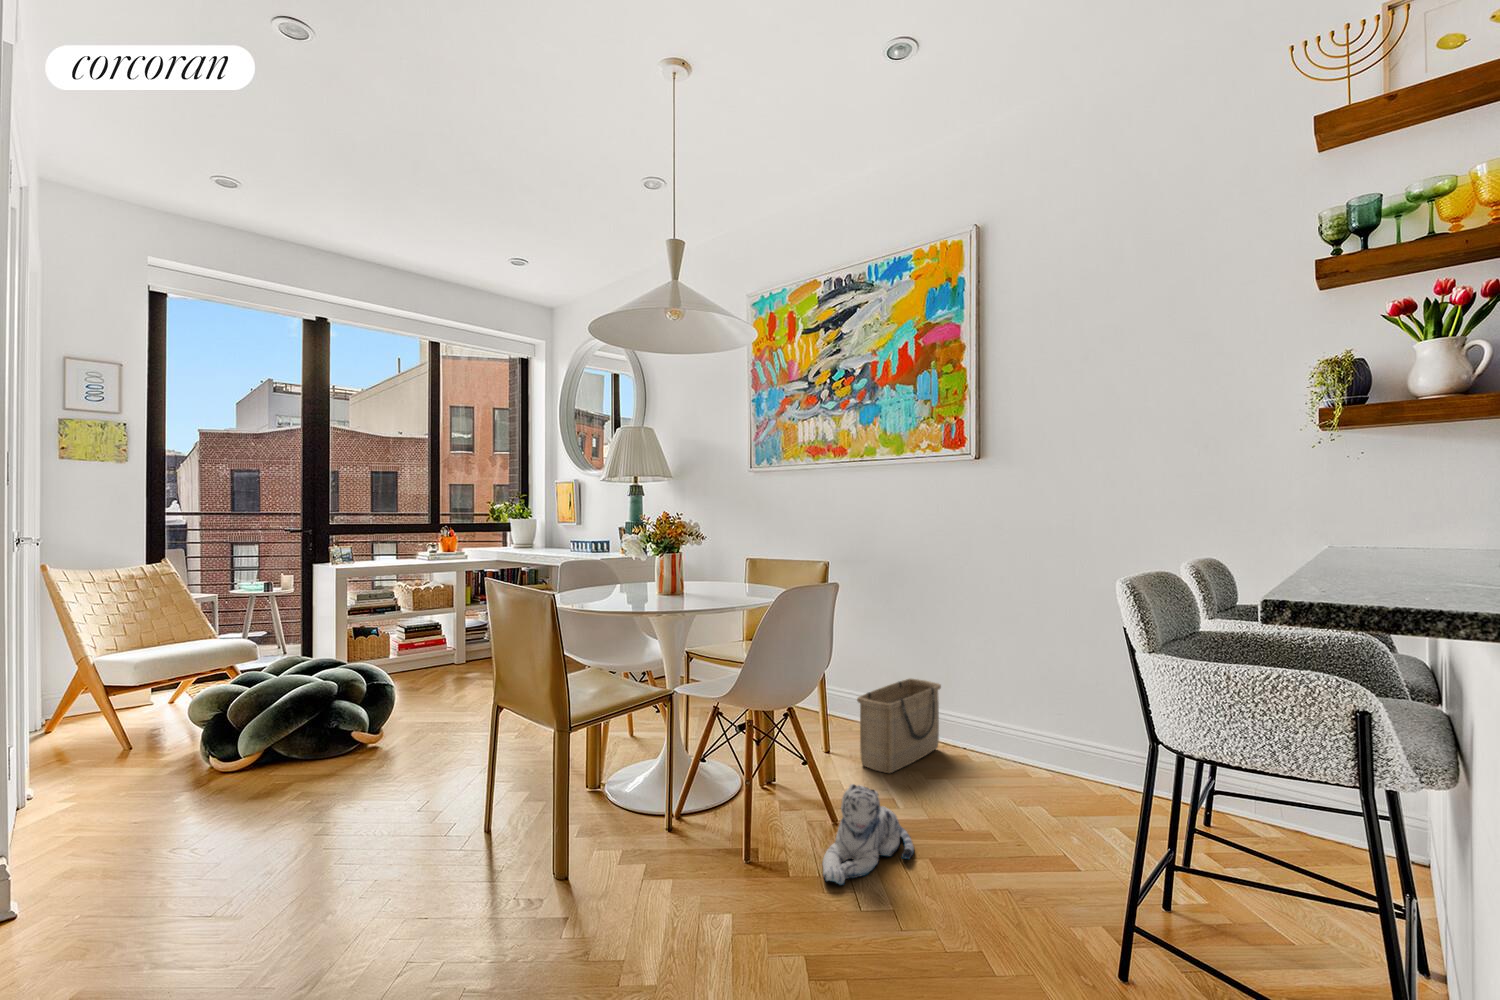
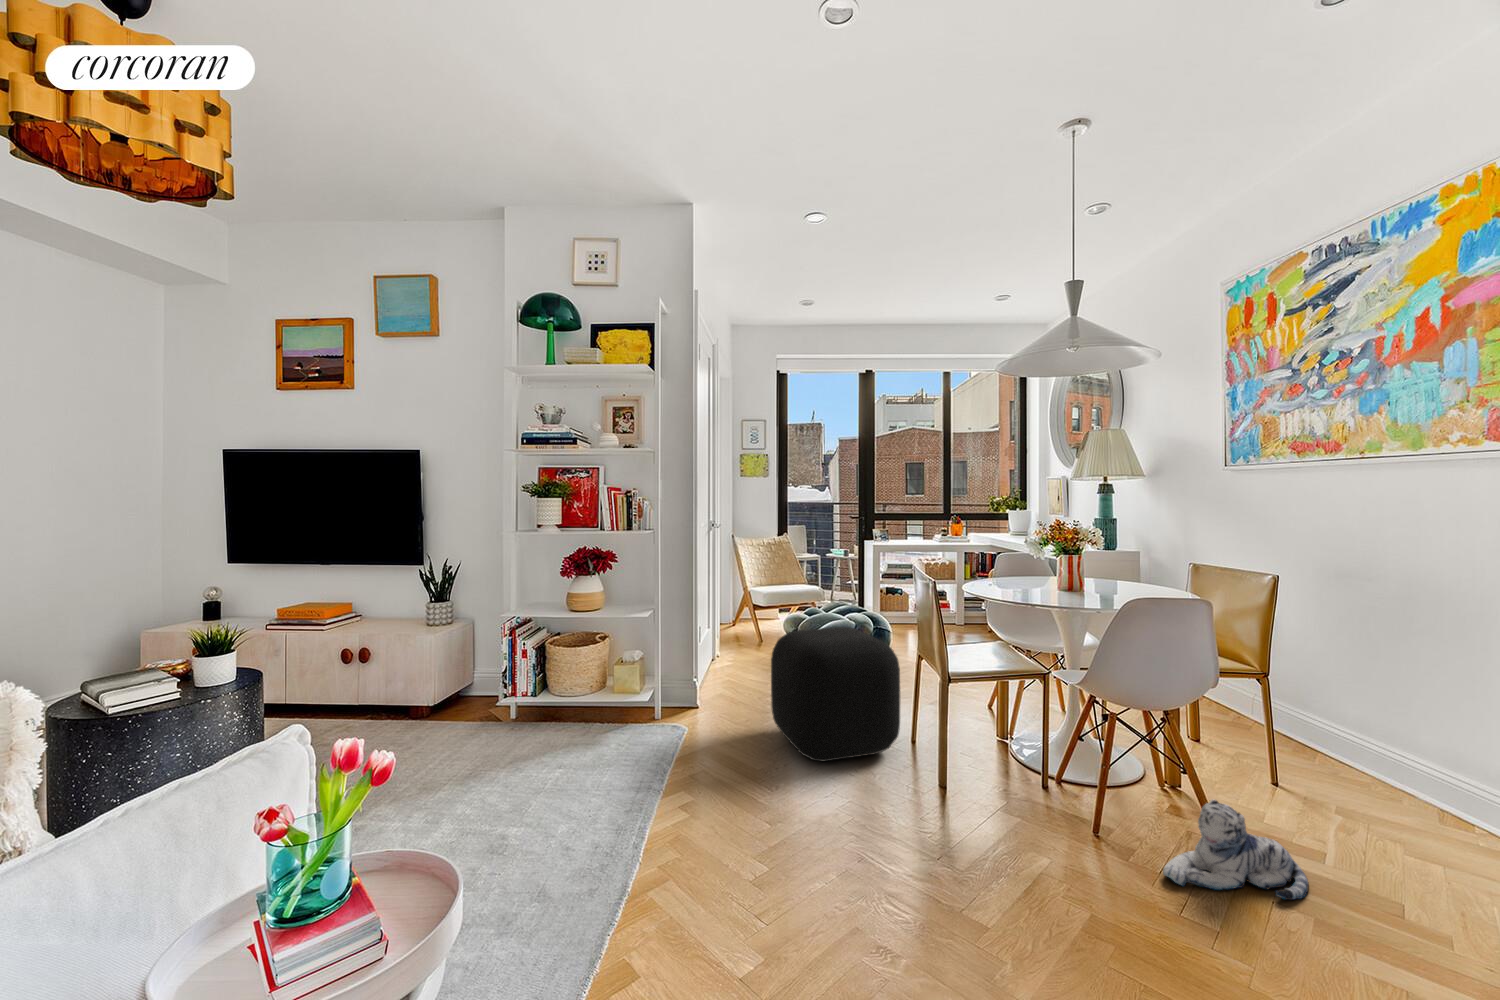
basket: present [857,679,941,773] -> none [1309,728,1475,826]
ottoman: none [238,685,482,920] -> present [771,627,900,762]

